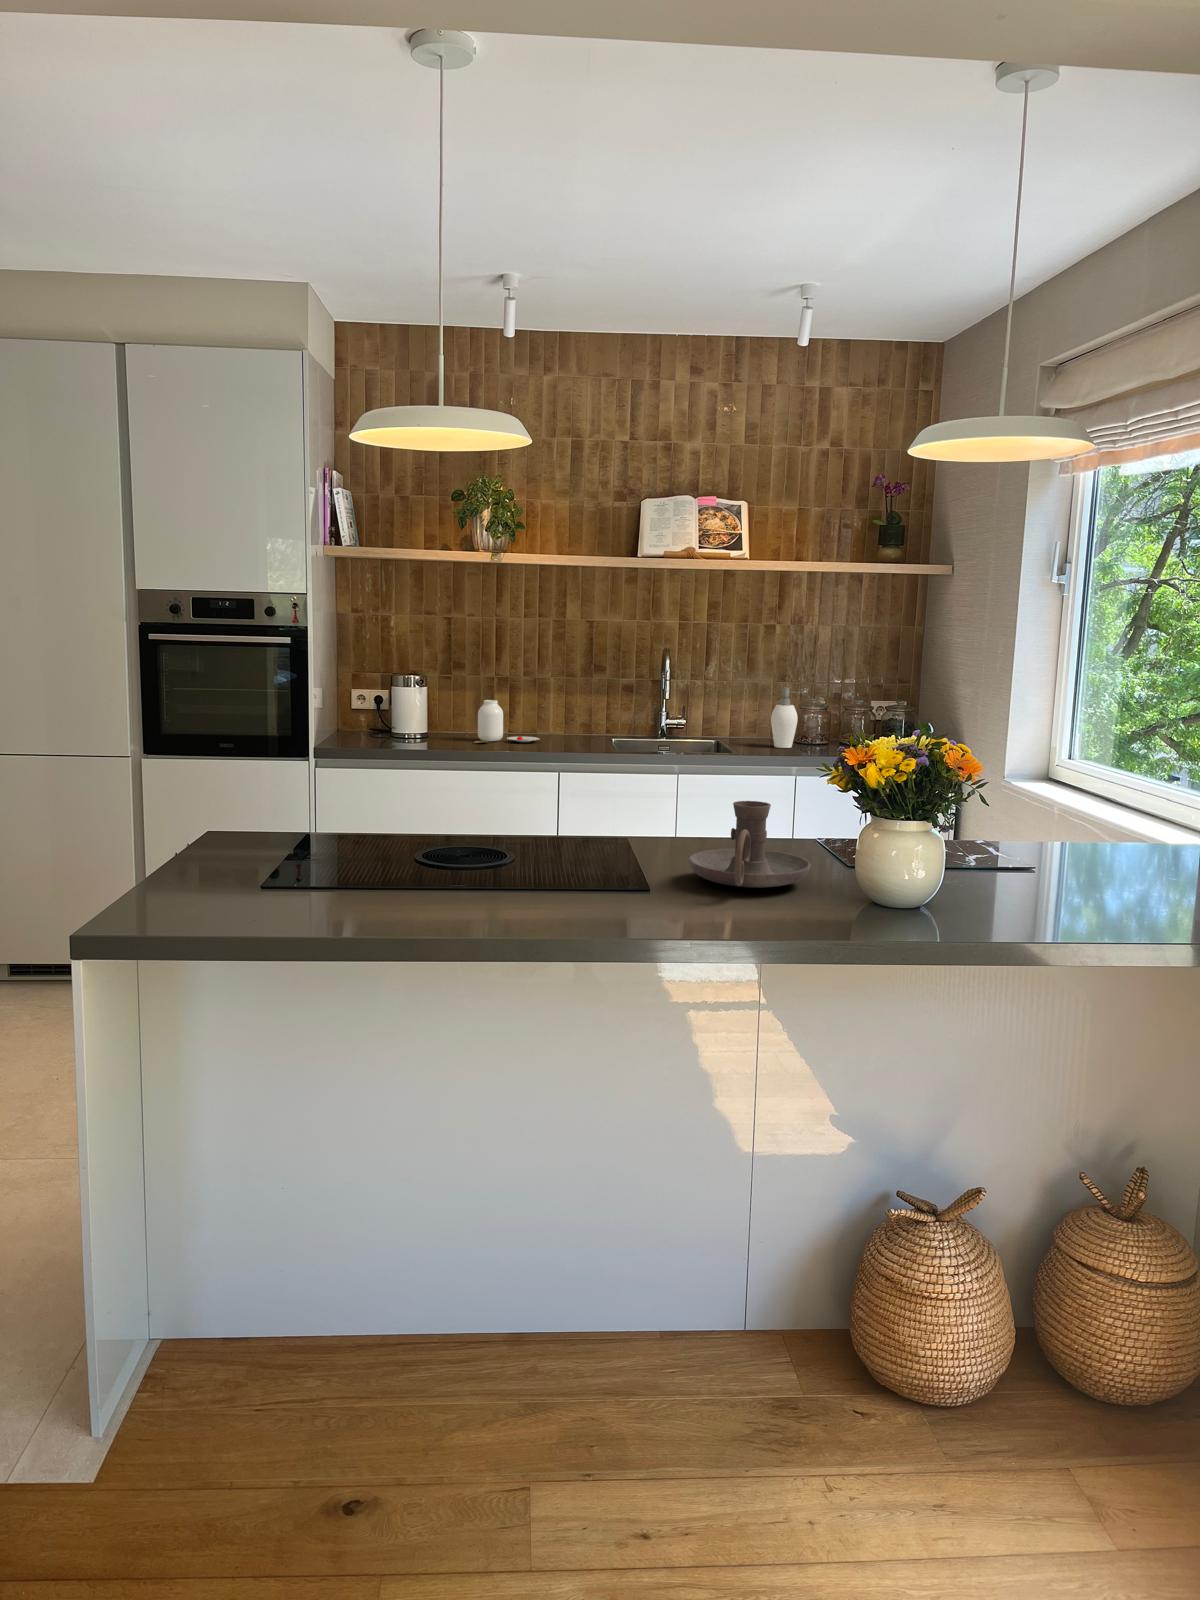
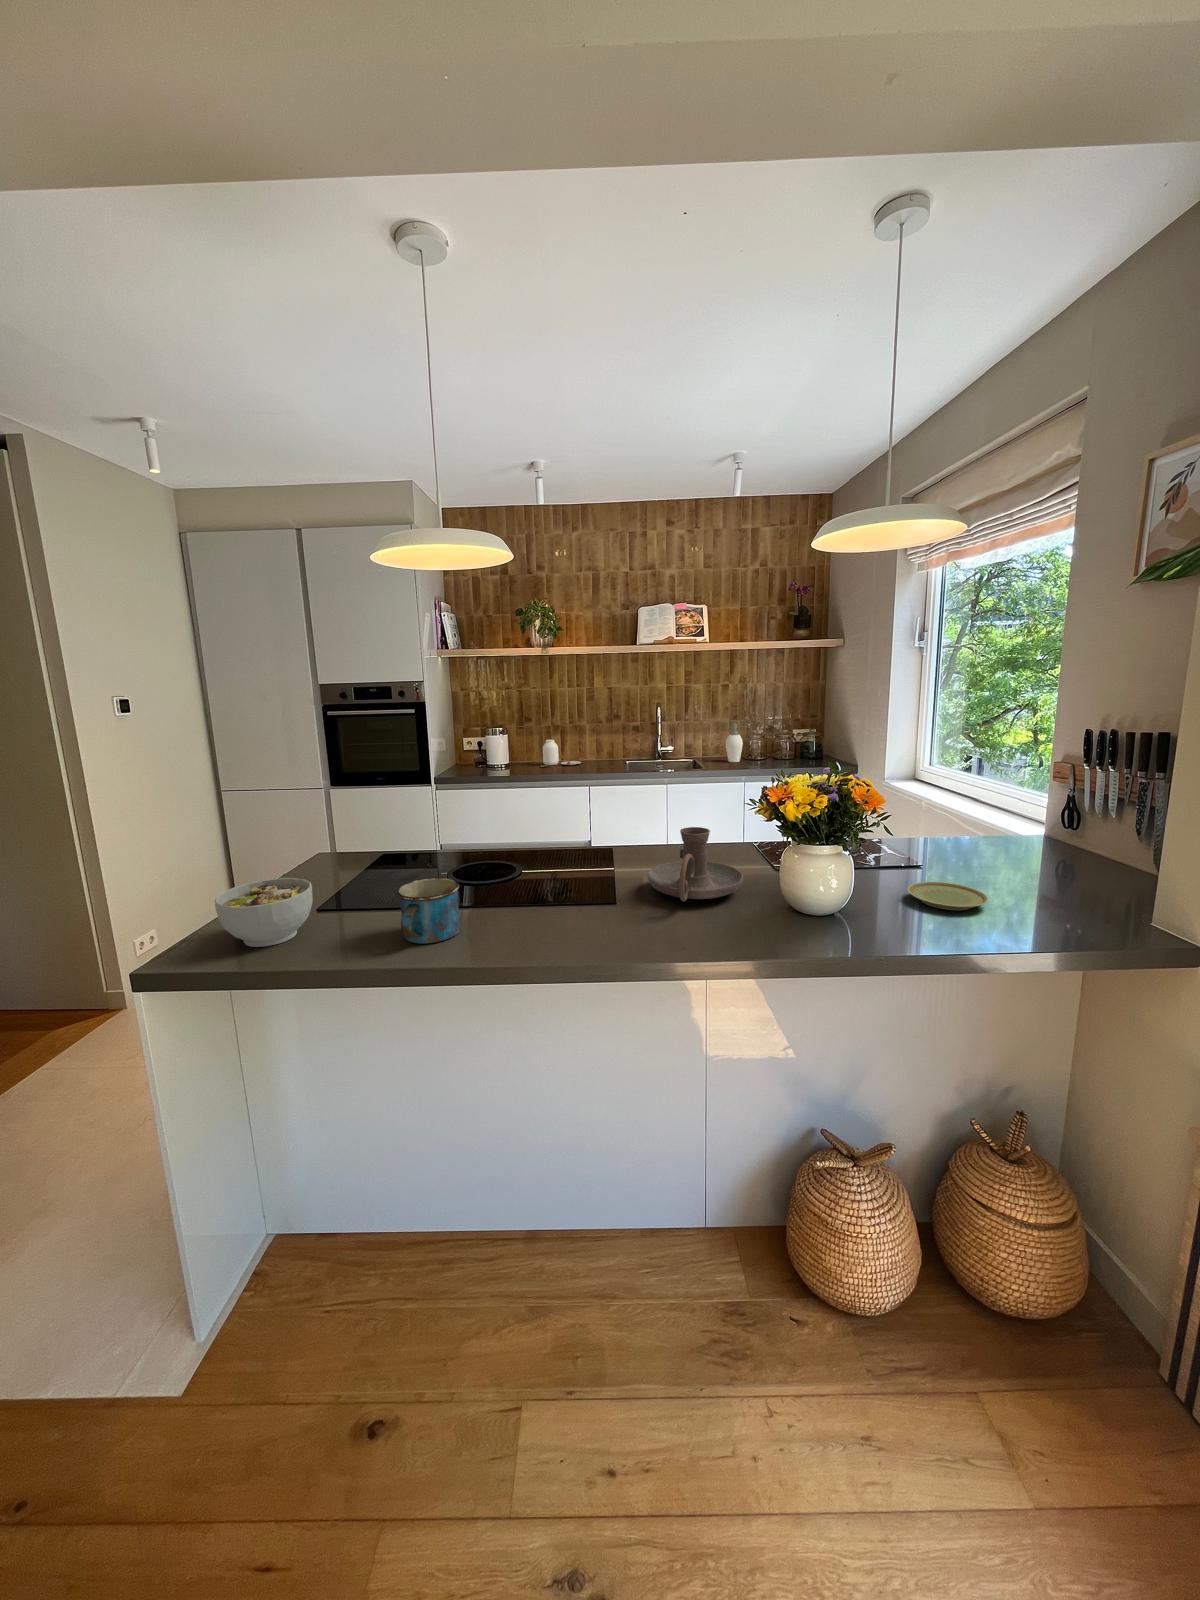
bowl: none [168,838,281,915] -> present [215,878,313,947]
mug: none [394,843,470,916] -> present [397,877,460,943]
plate: none [1010,878,1102,905] -> present [908,882,989,910]

